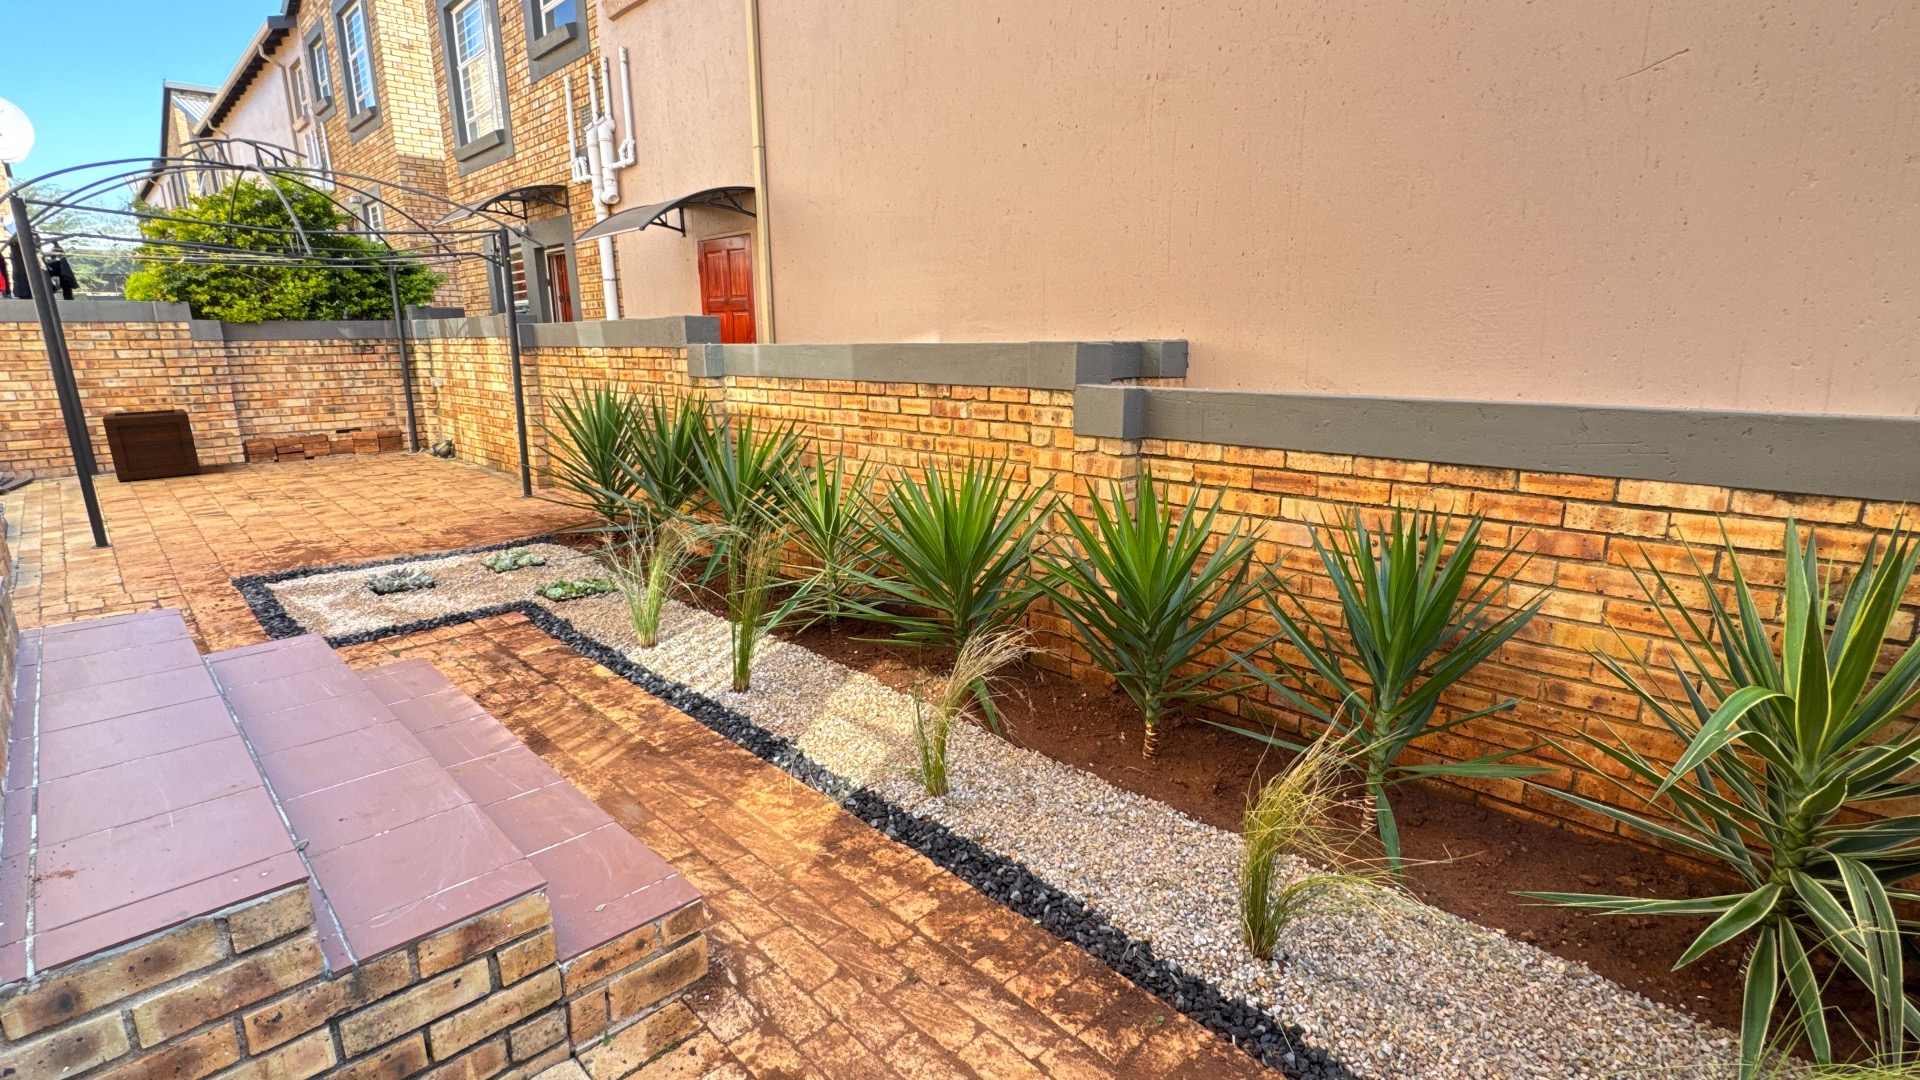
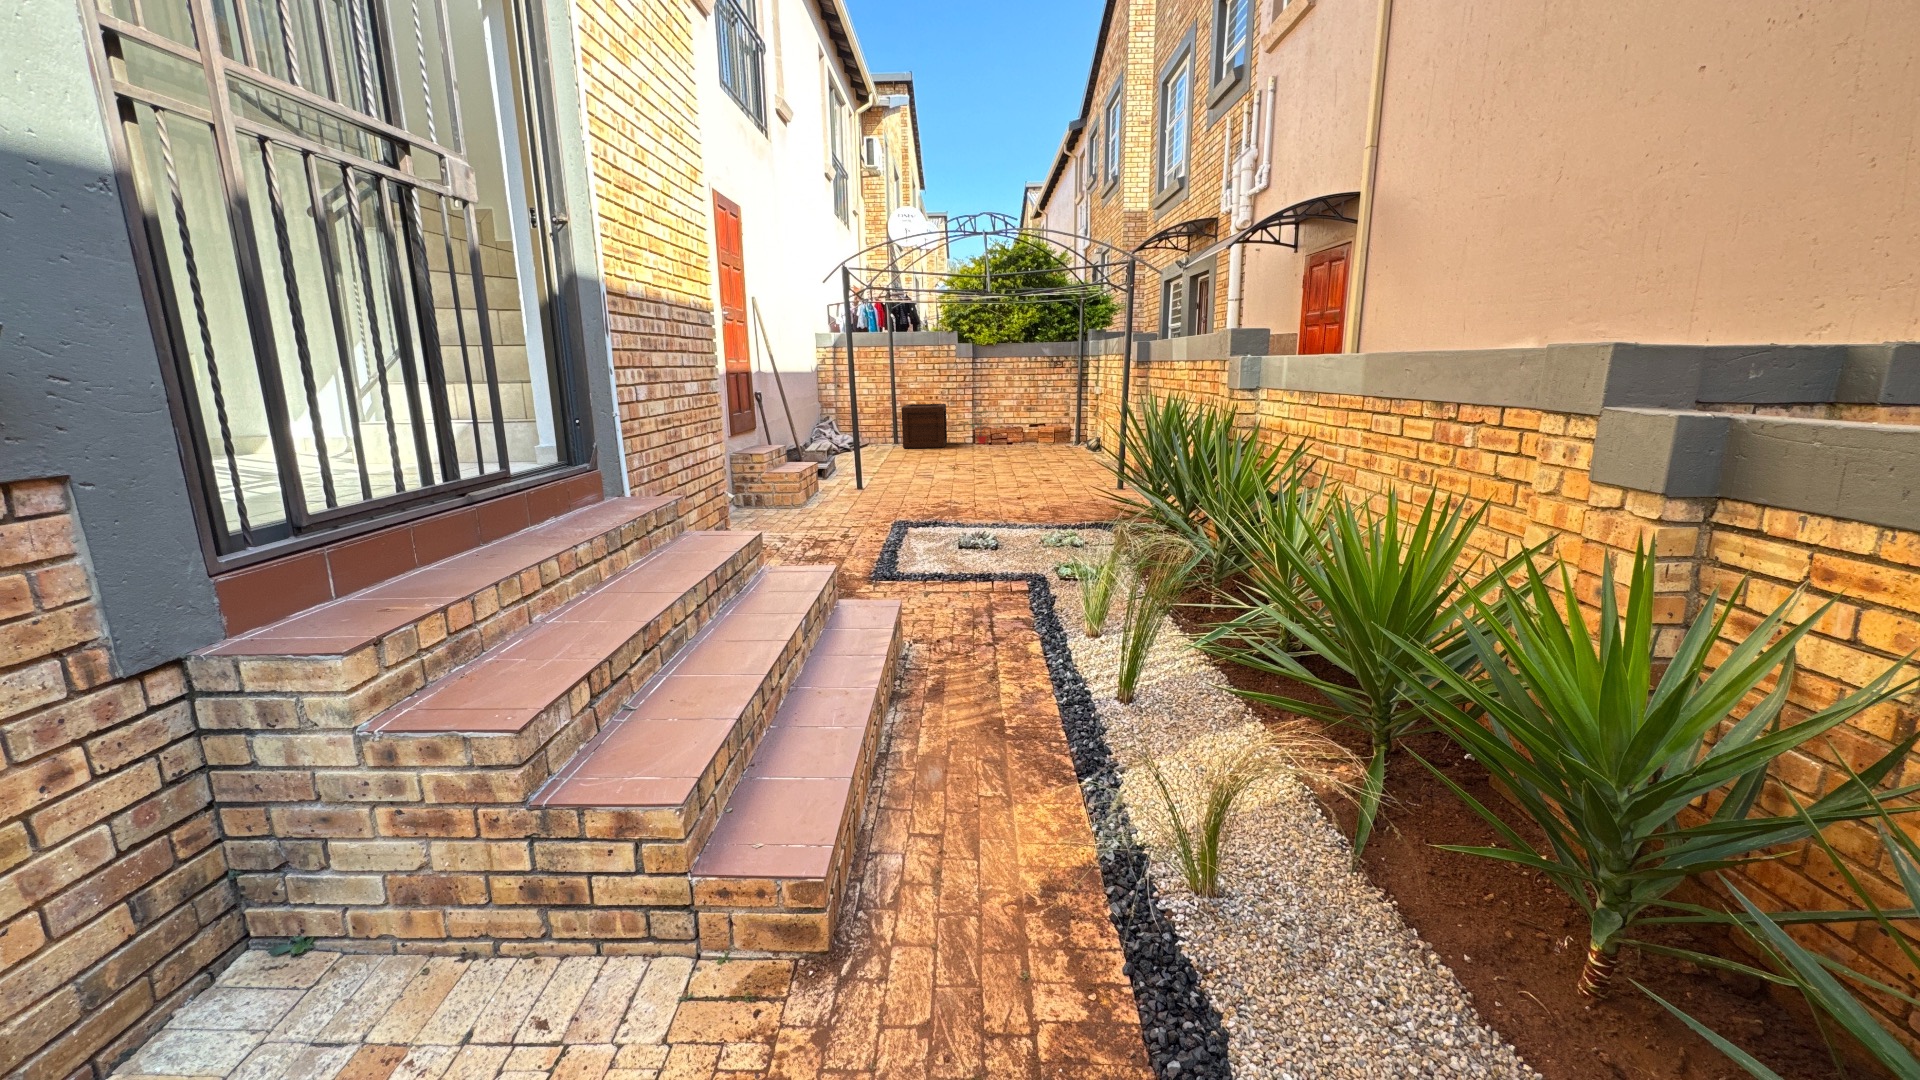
potted plant: none [224,415,298,463] -> present [964,411,1001,444]

